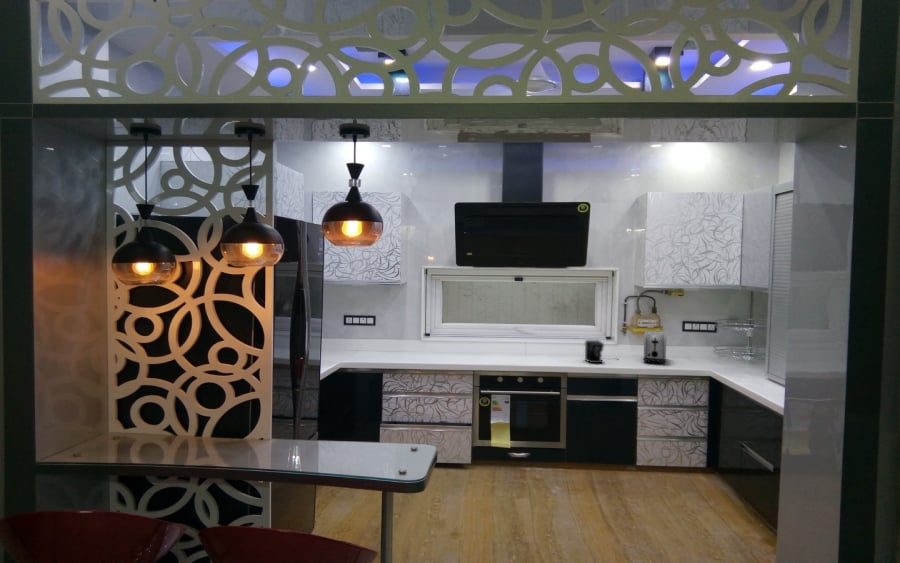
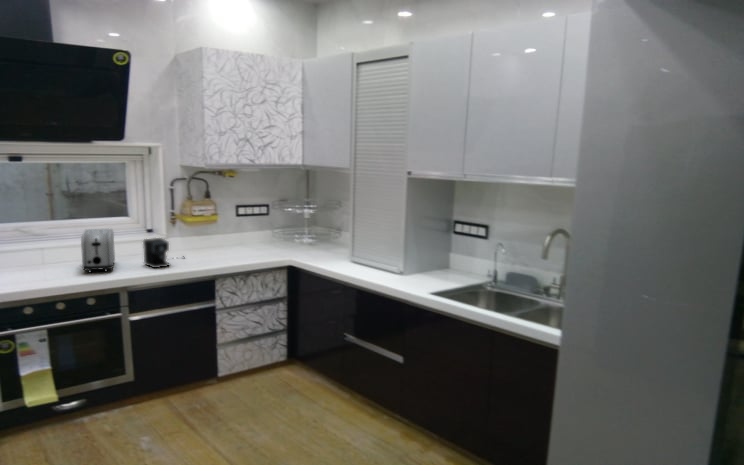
toaster: present [644,331,666,364] -> present [81,229,115,272]

